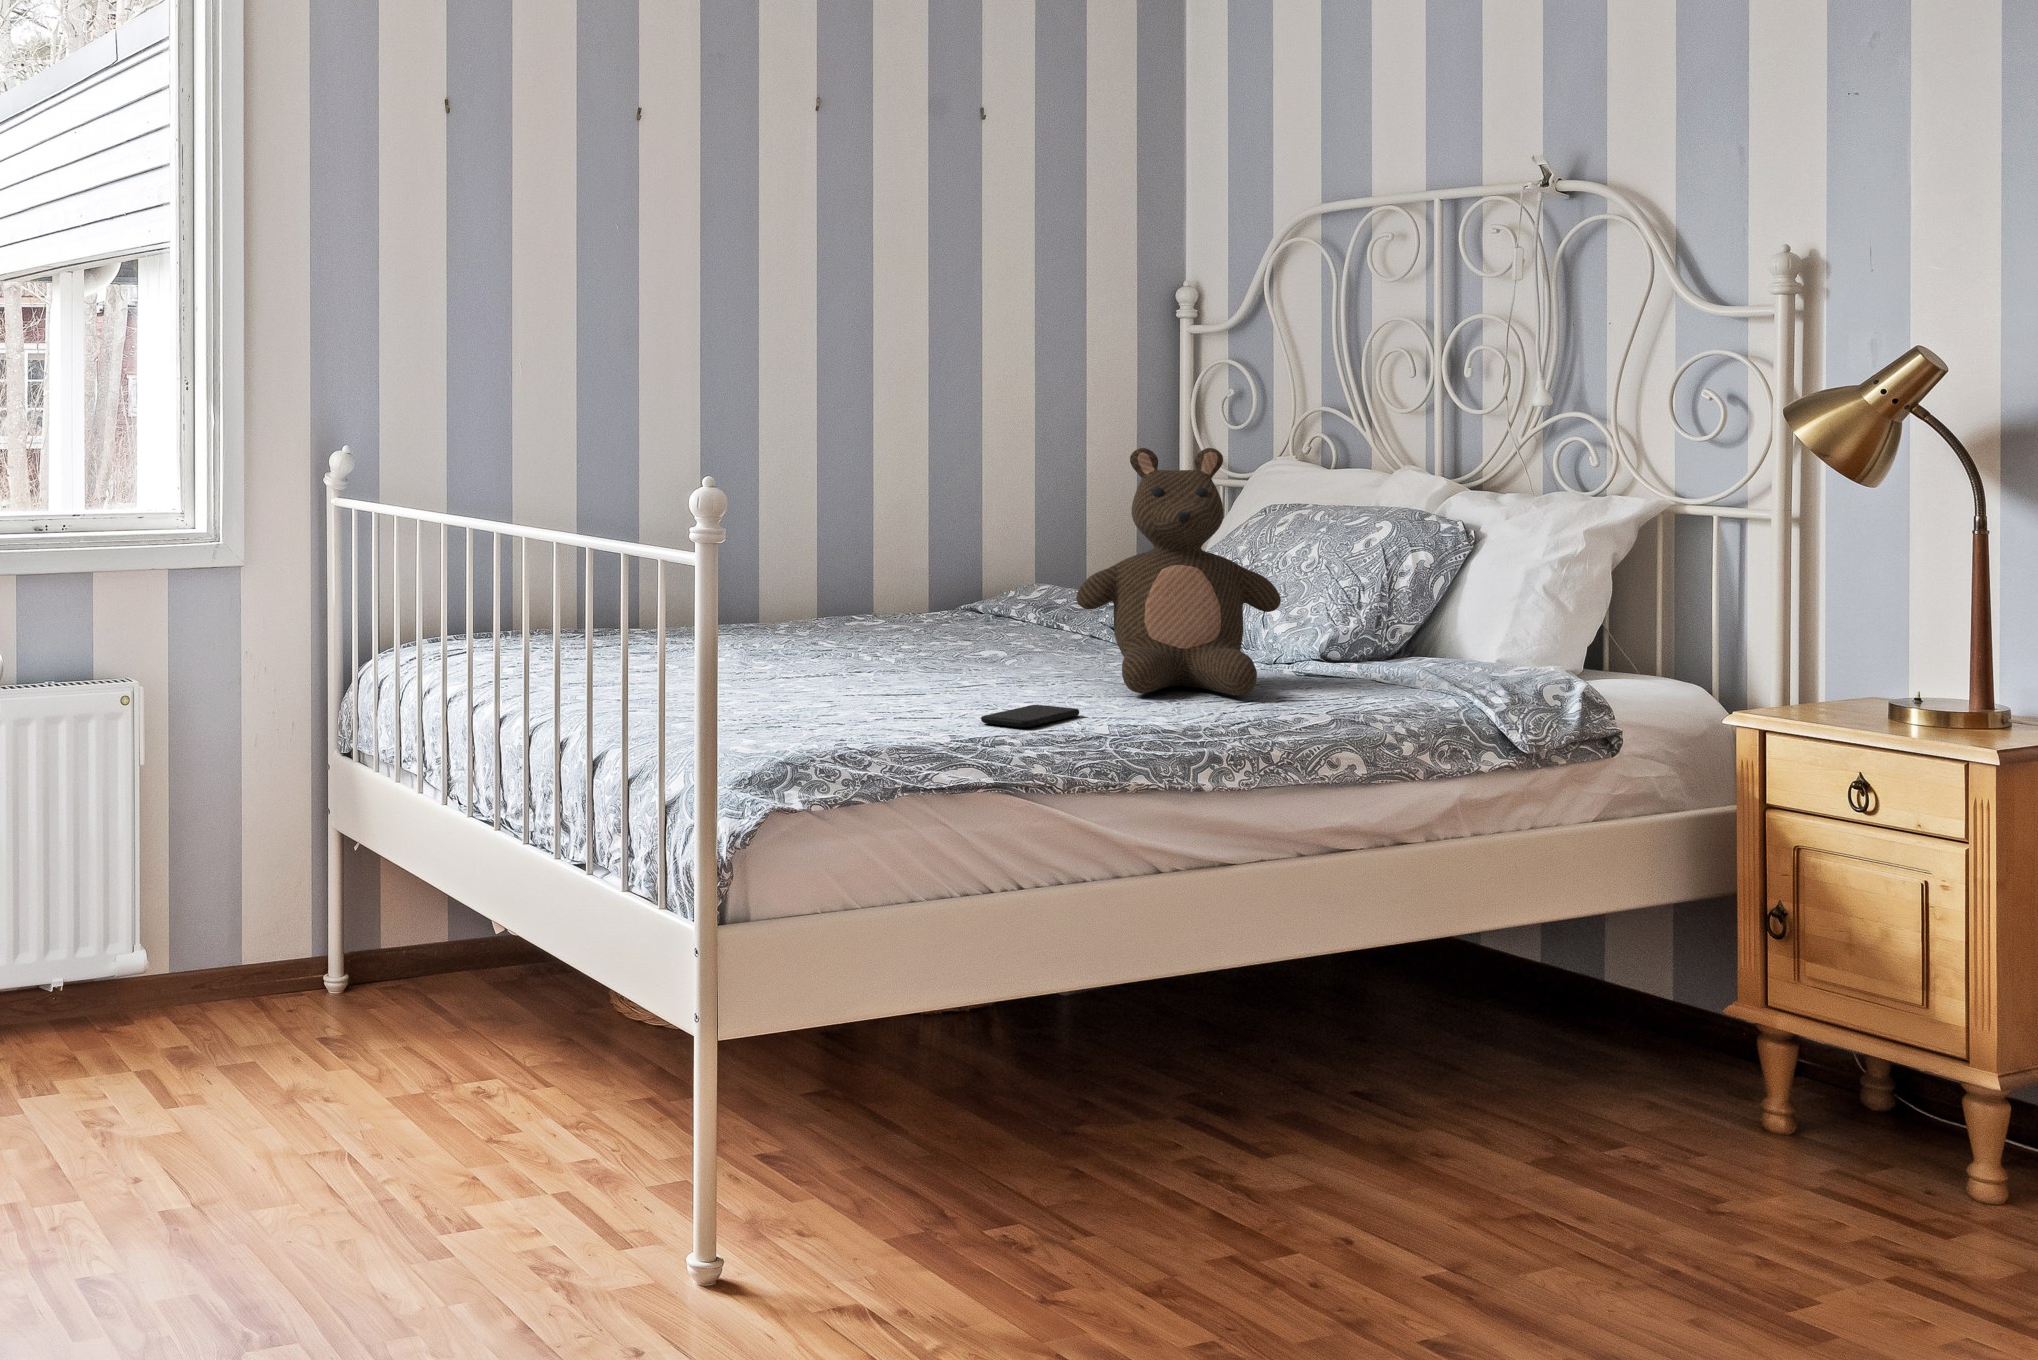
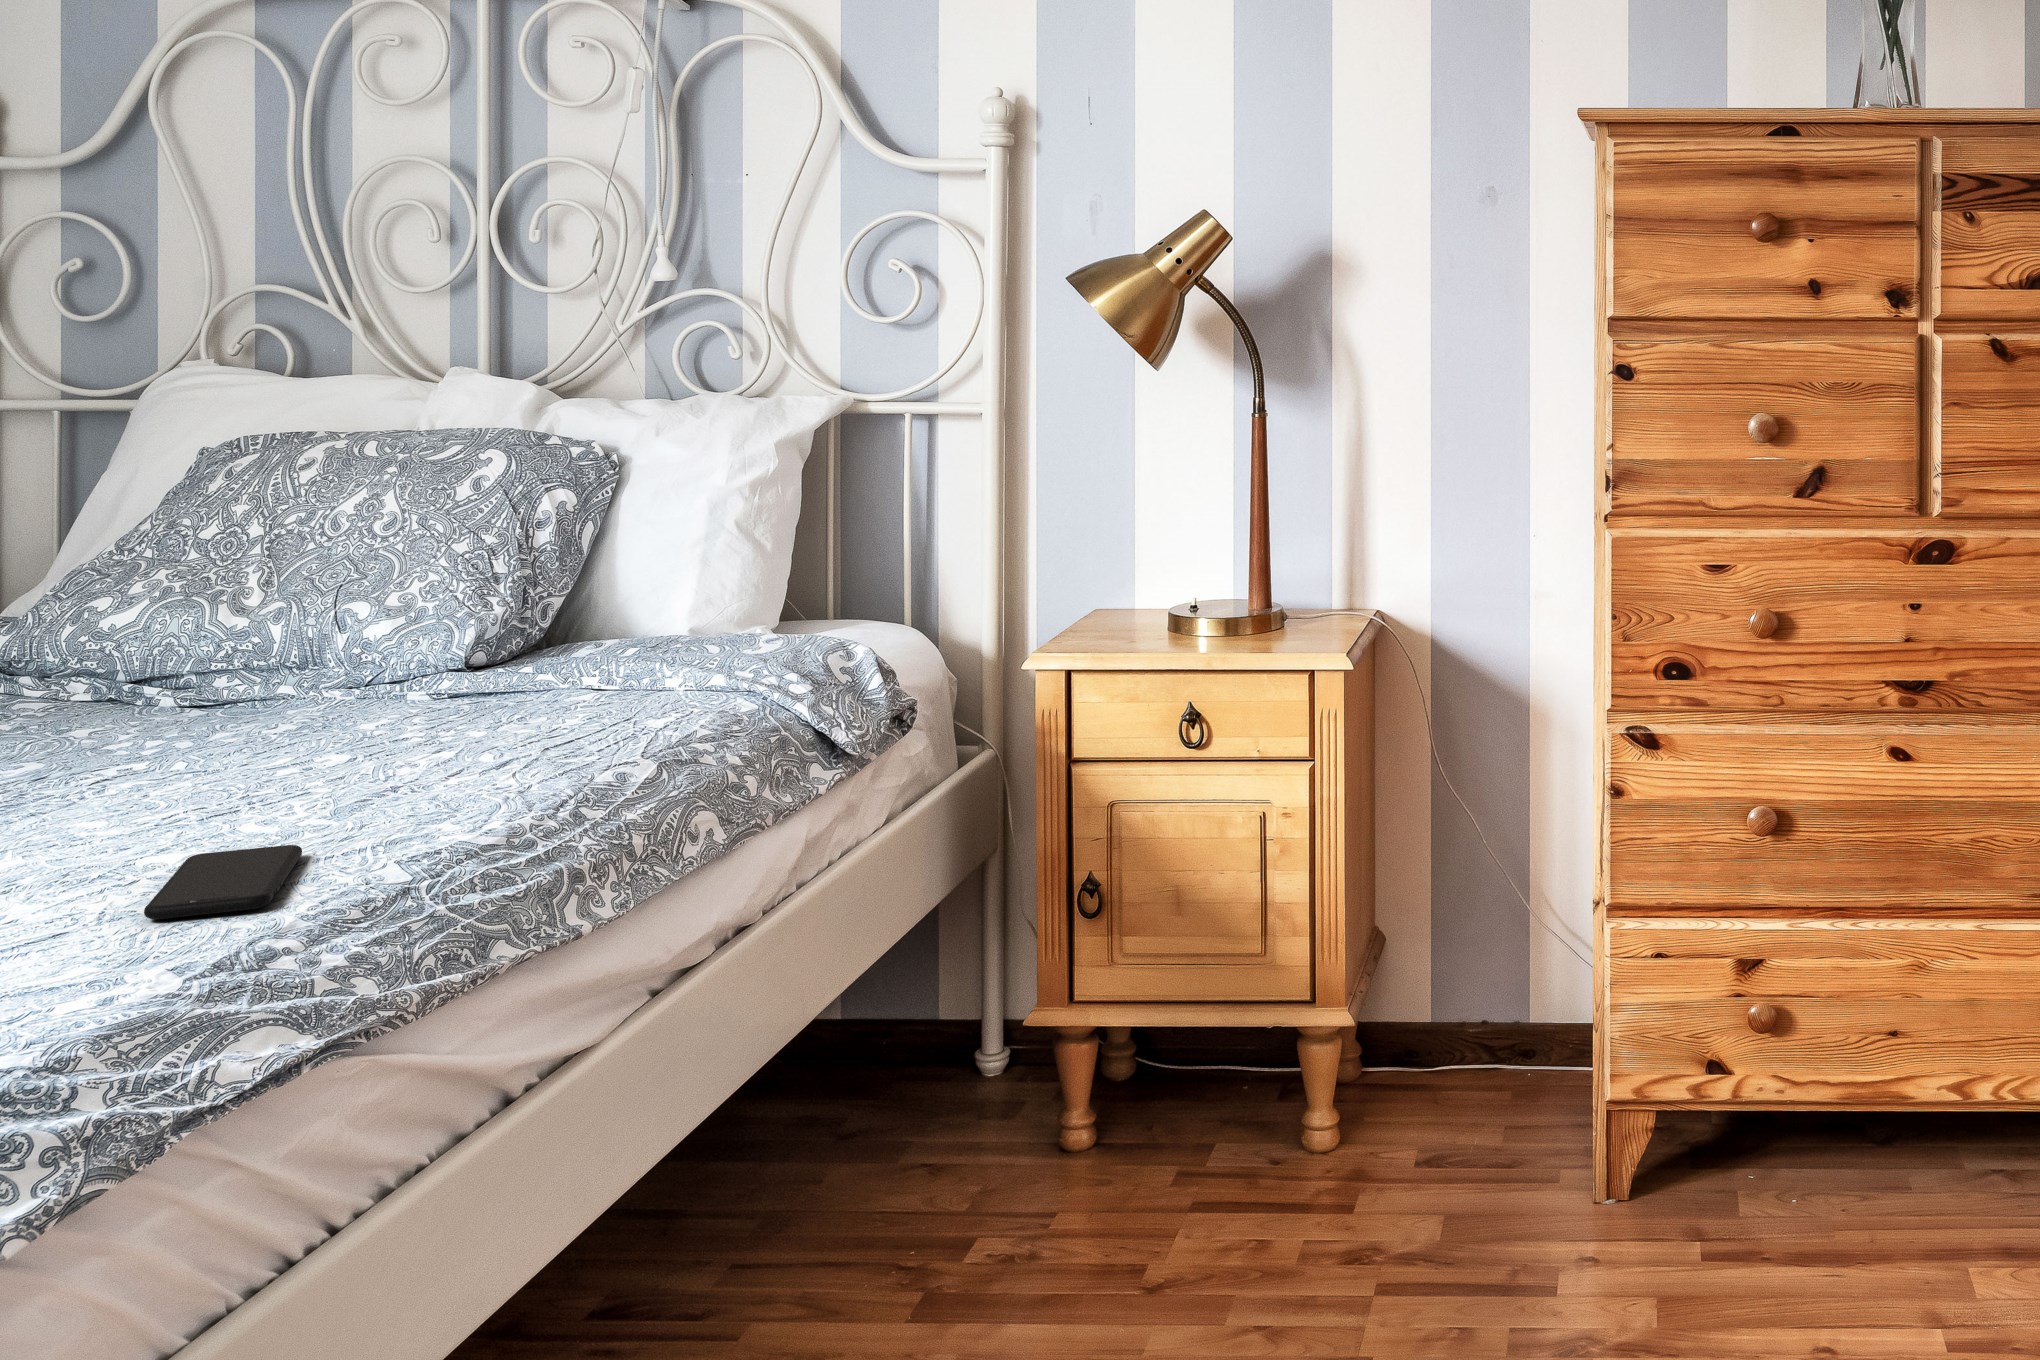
stuffed bear: present [1076,448,1281,695] -> none [137,352,520,788]

